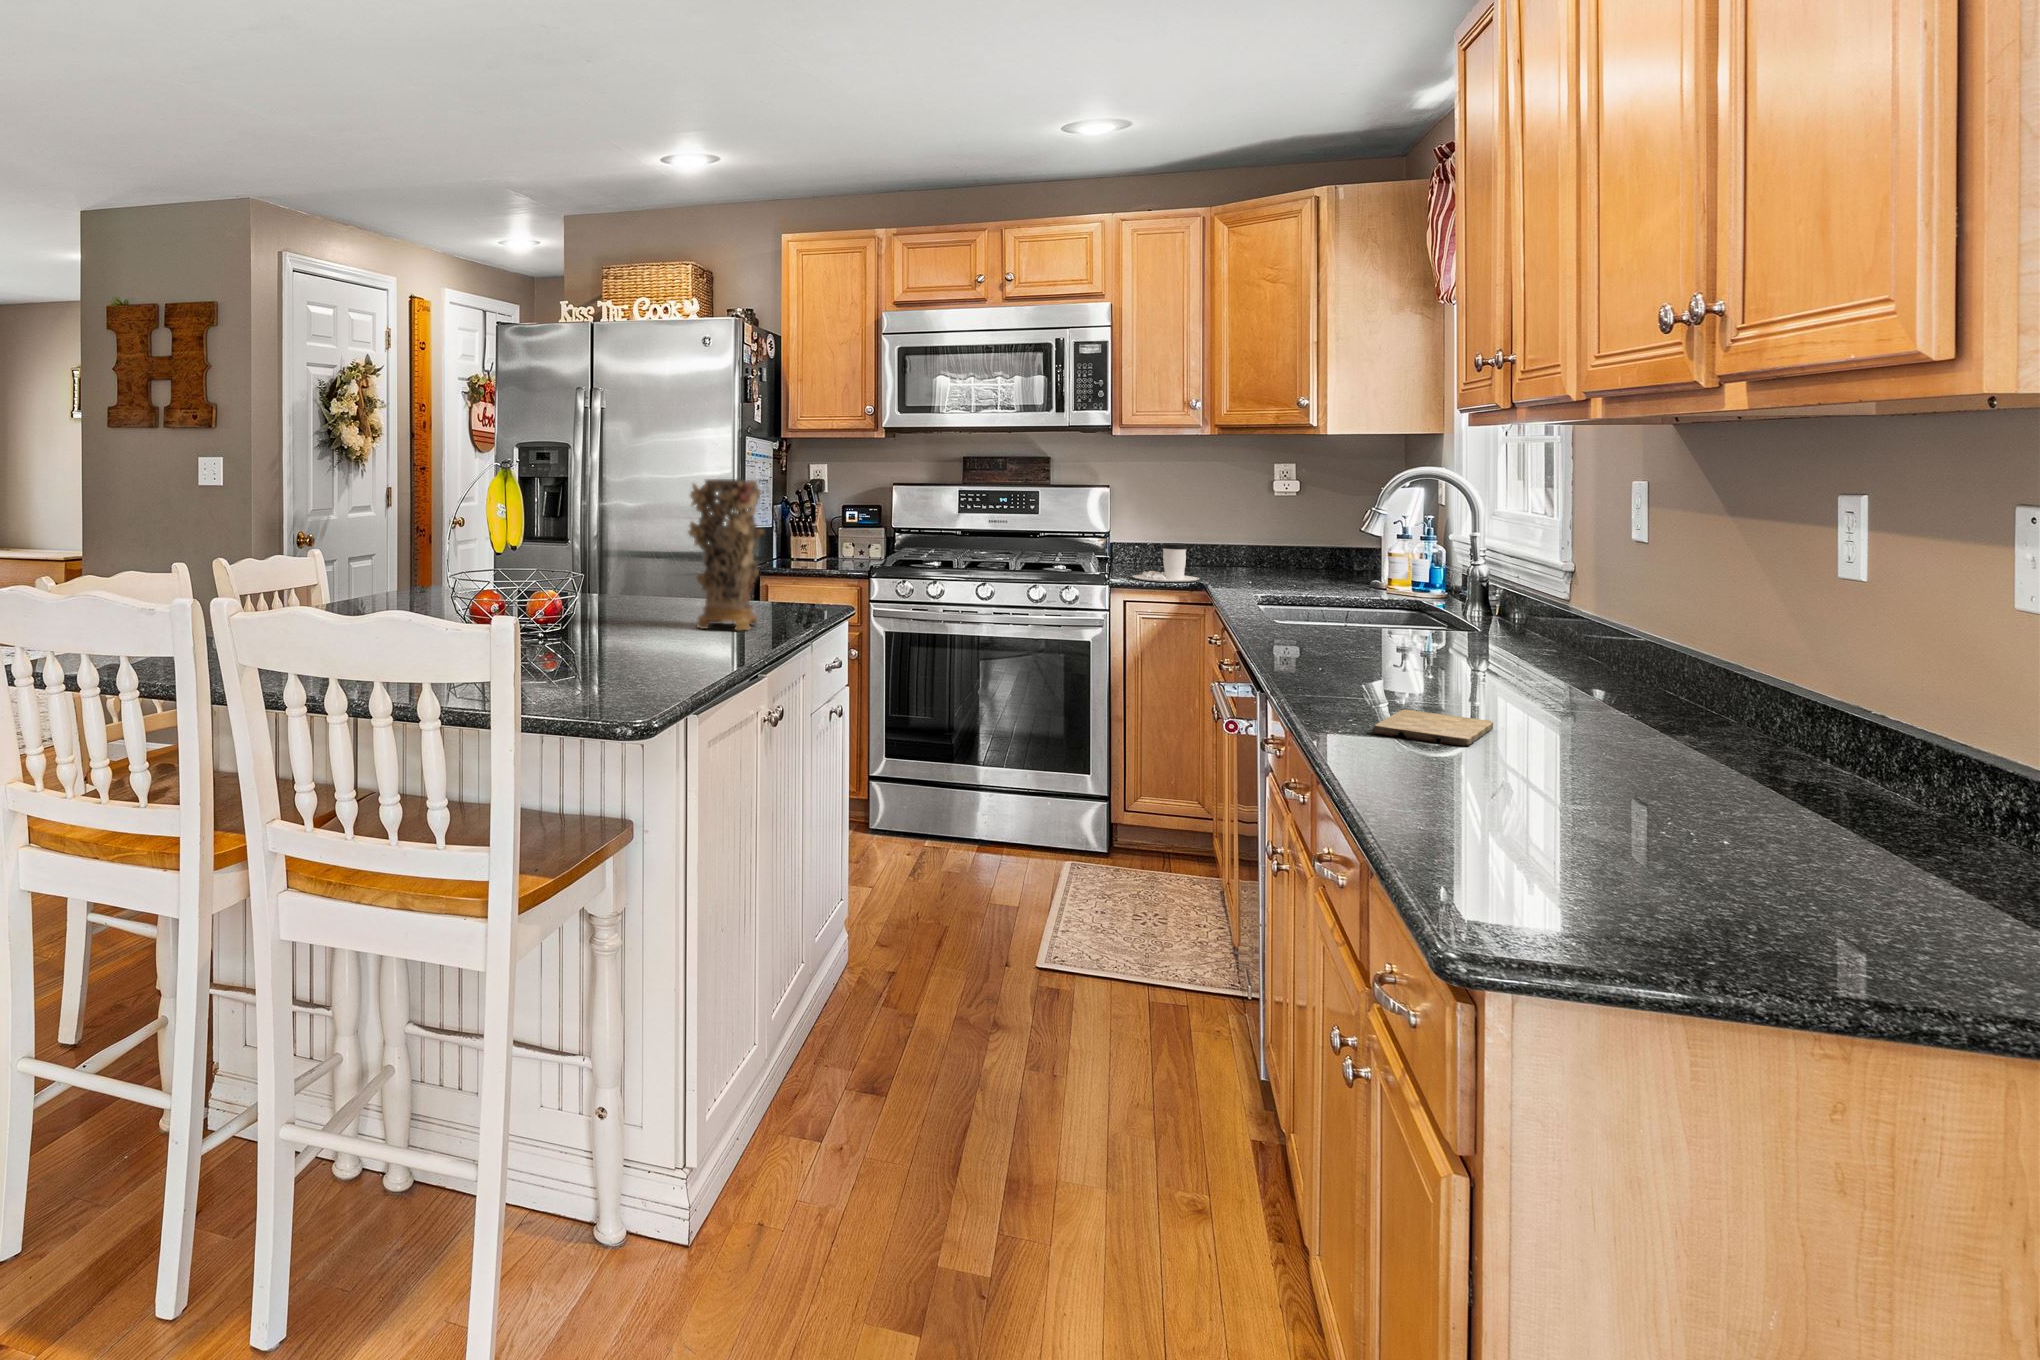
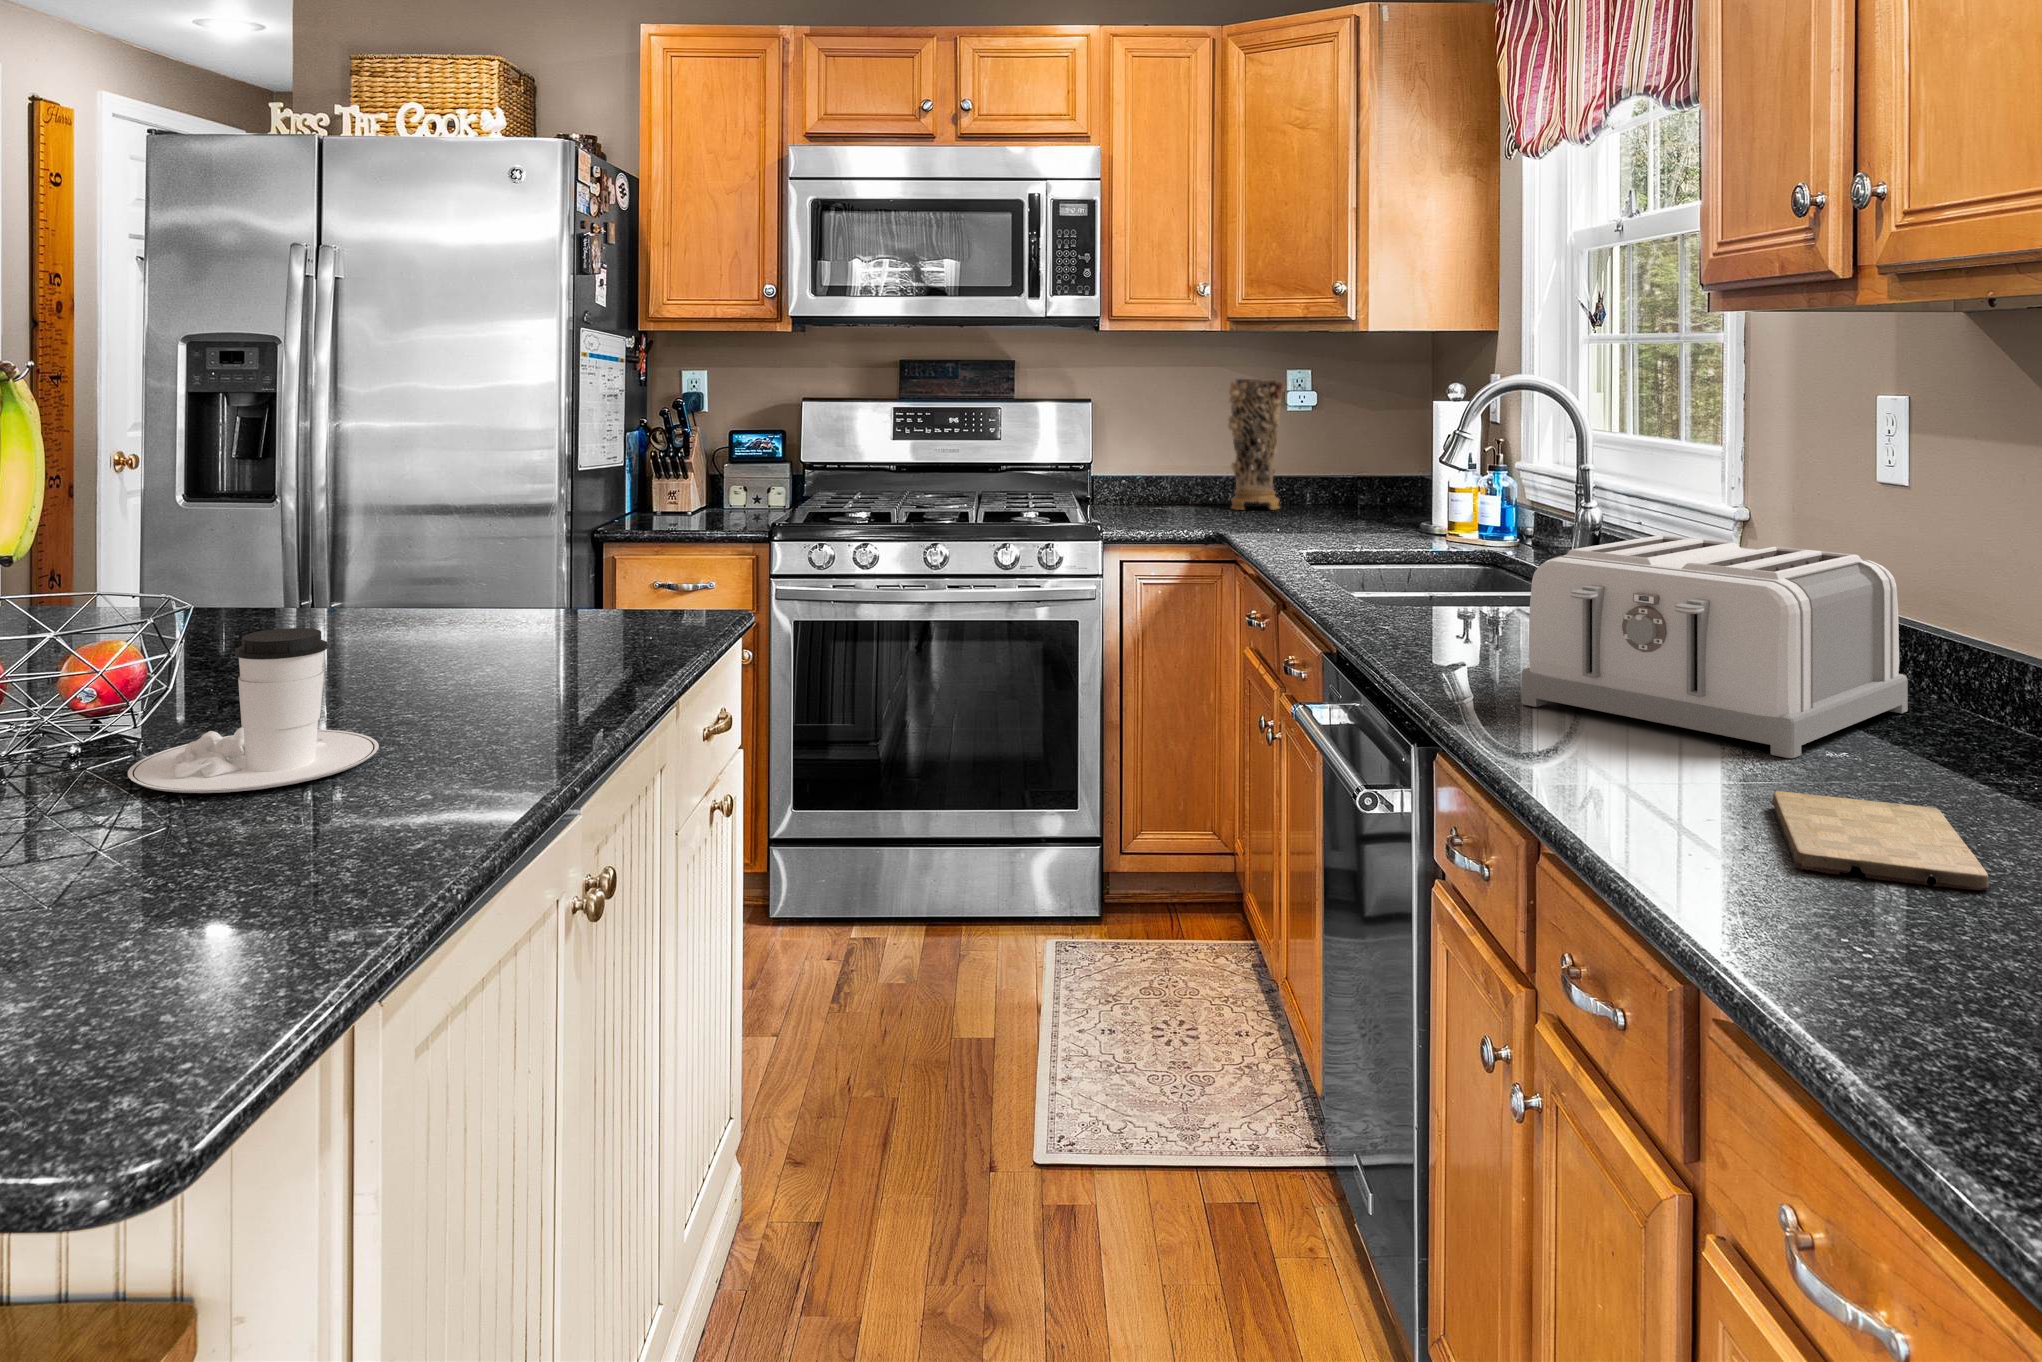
decorative vase: present [688,479,763,631] -> present [1228,379,1284,510]
coffee cup: present [1133,543,1199,582] -> present [128,628,379,793]
toaster: none [1312,584,1583,705] -> present [1522,535,1908,758]

